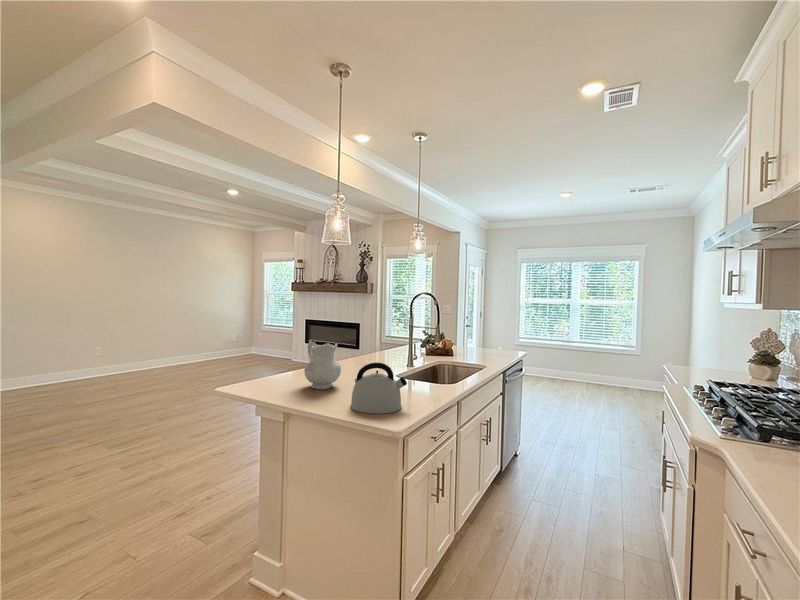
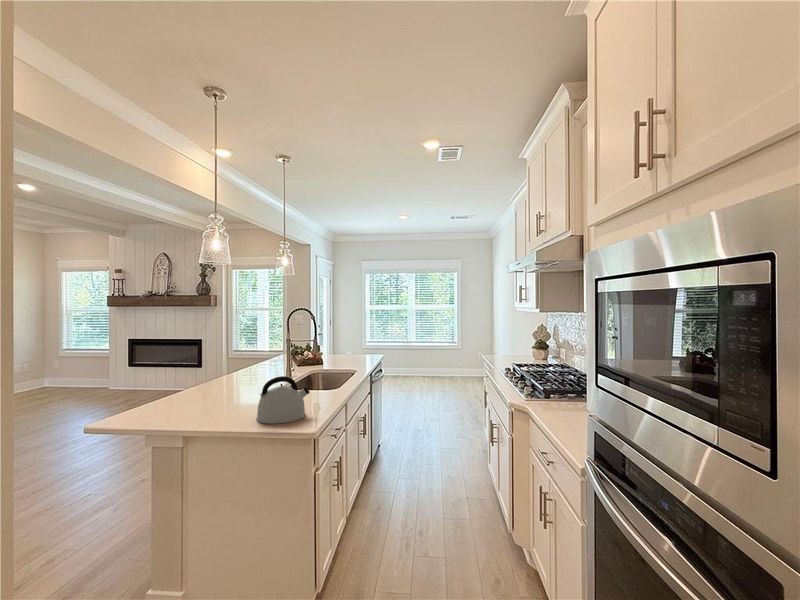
ceramic pitcher: present [304,339,341,390] -> none [193,361,233,410]

